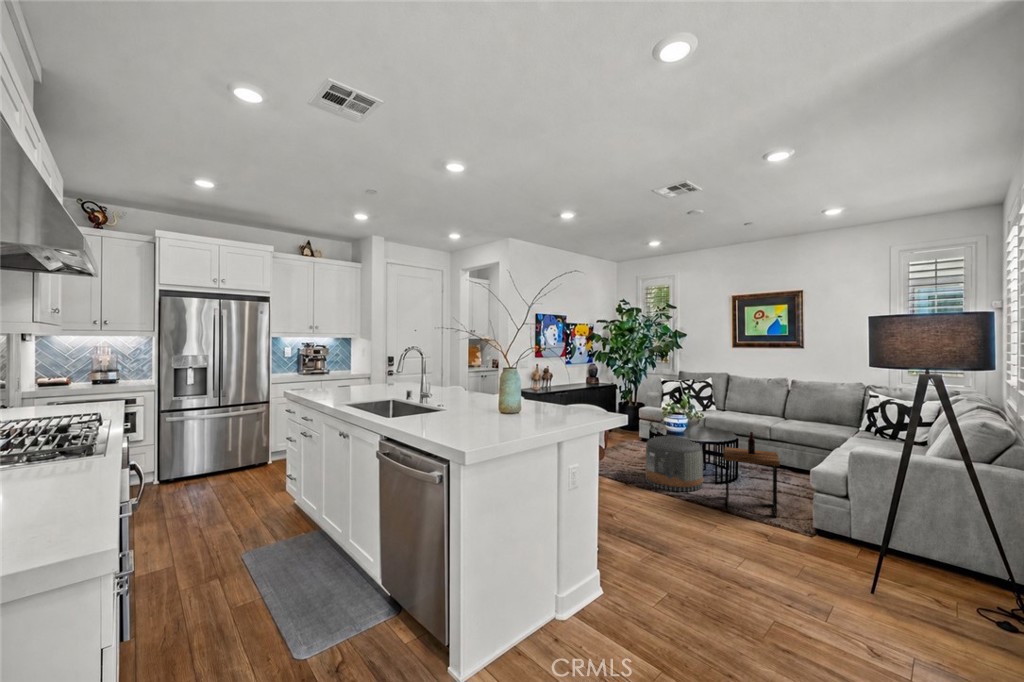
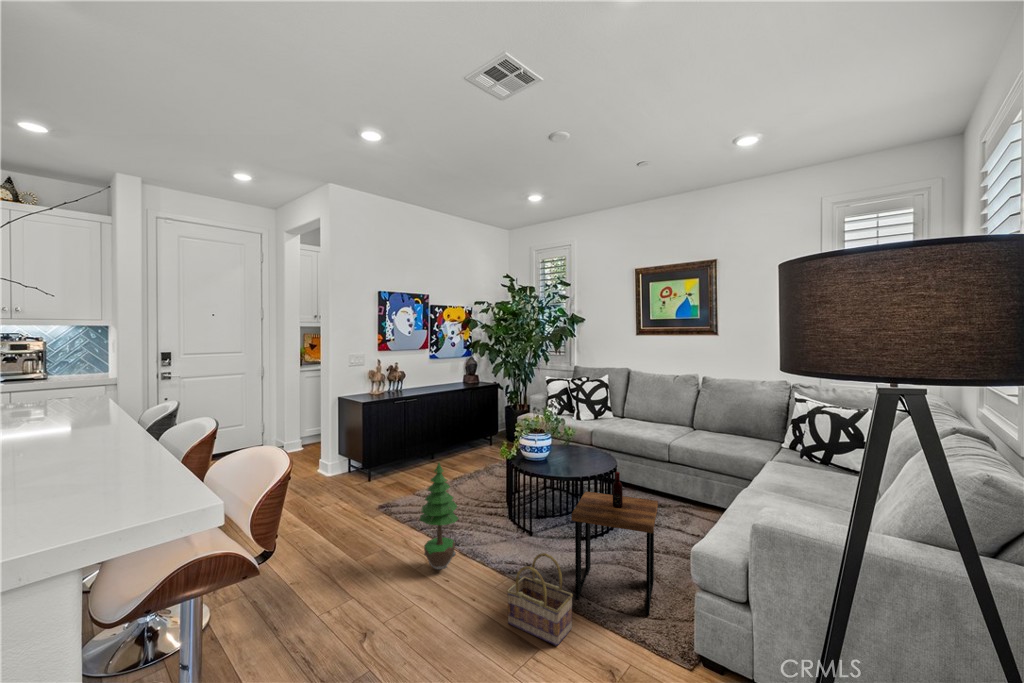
potted tree: none [616,424,642,493] -> present [420,463,459,570]
pouf: present [646,436,703,491] -> none [482,468,562,560]
basket: none [688,476,731,525] -> present [507,553,573,646]

